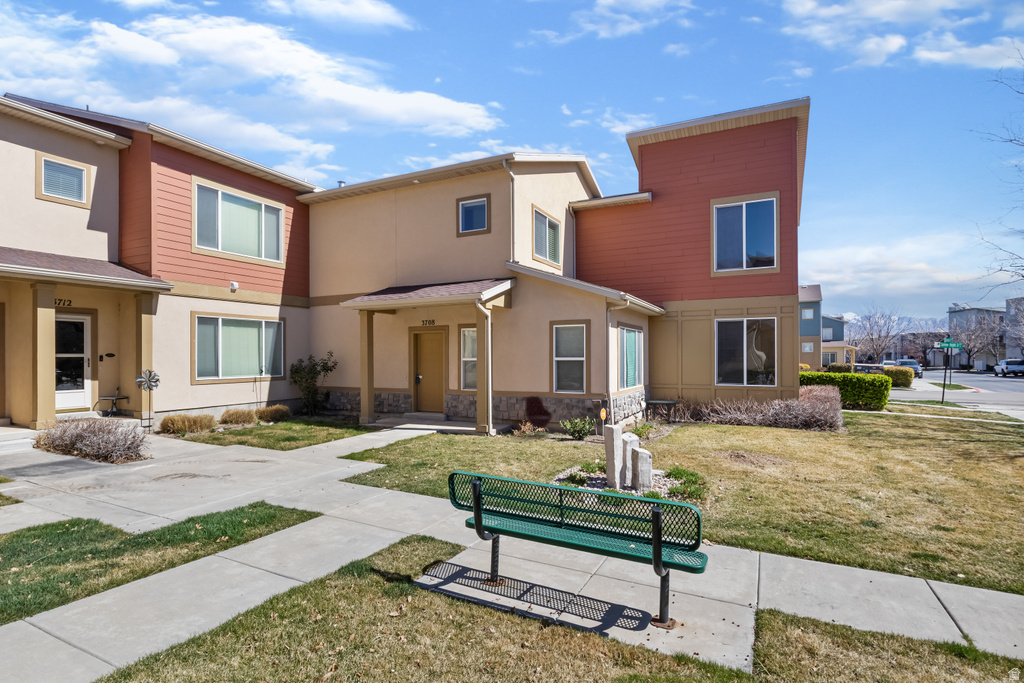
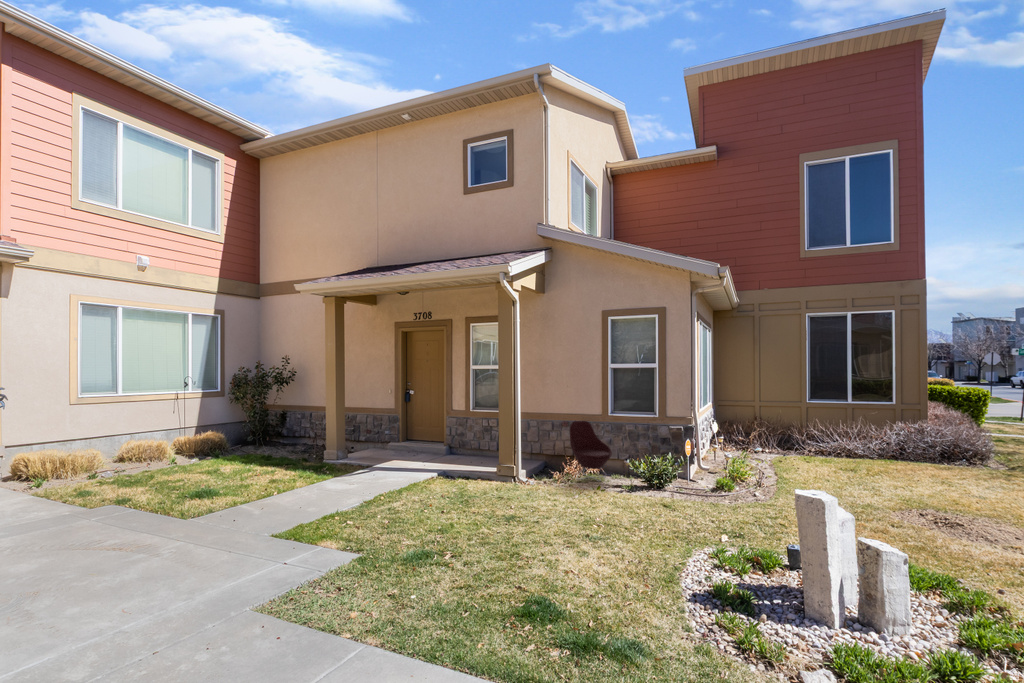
round table: present [643,399,679,424] -> none [716,420,770,456]

